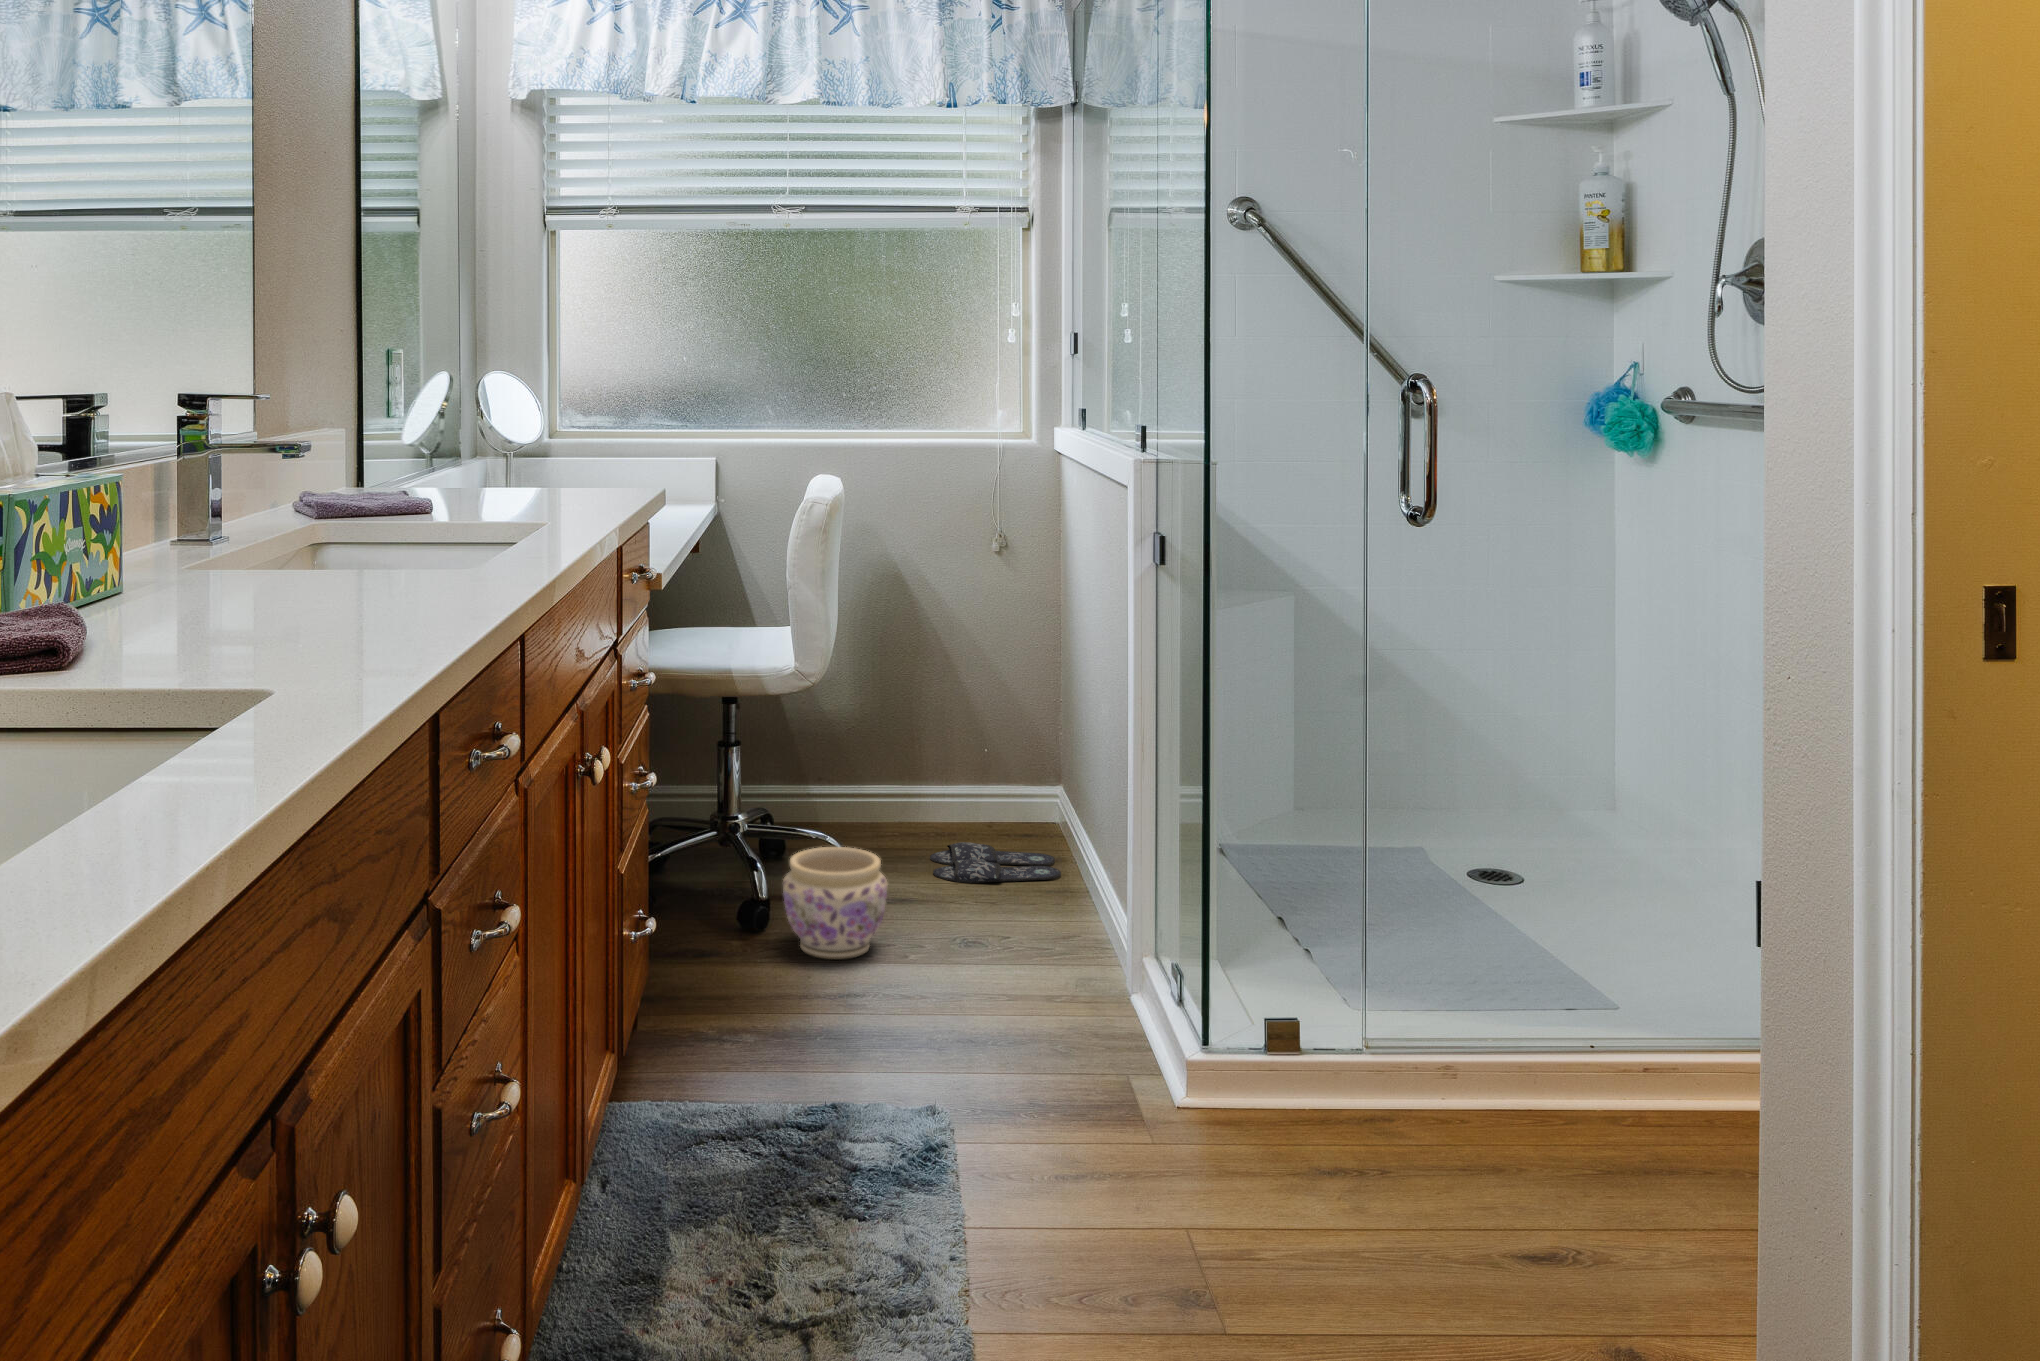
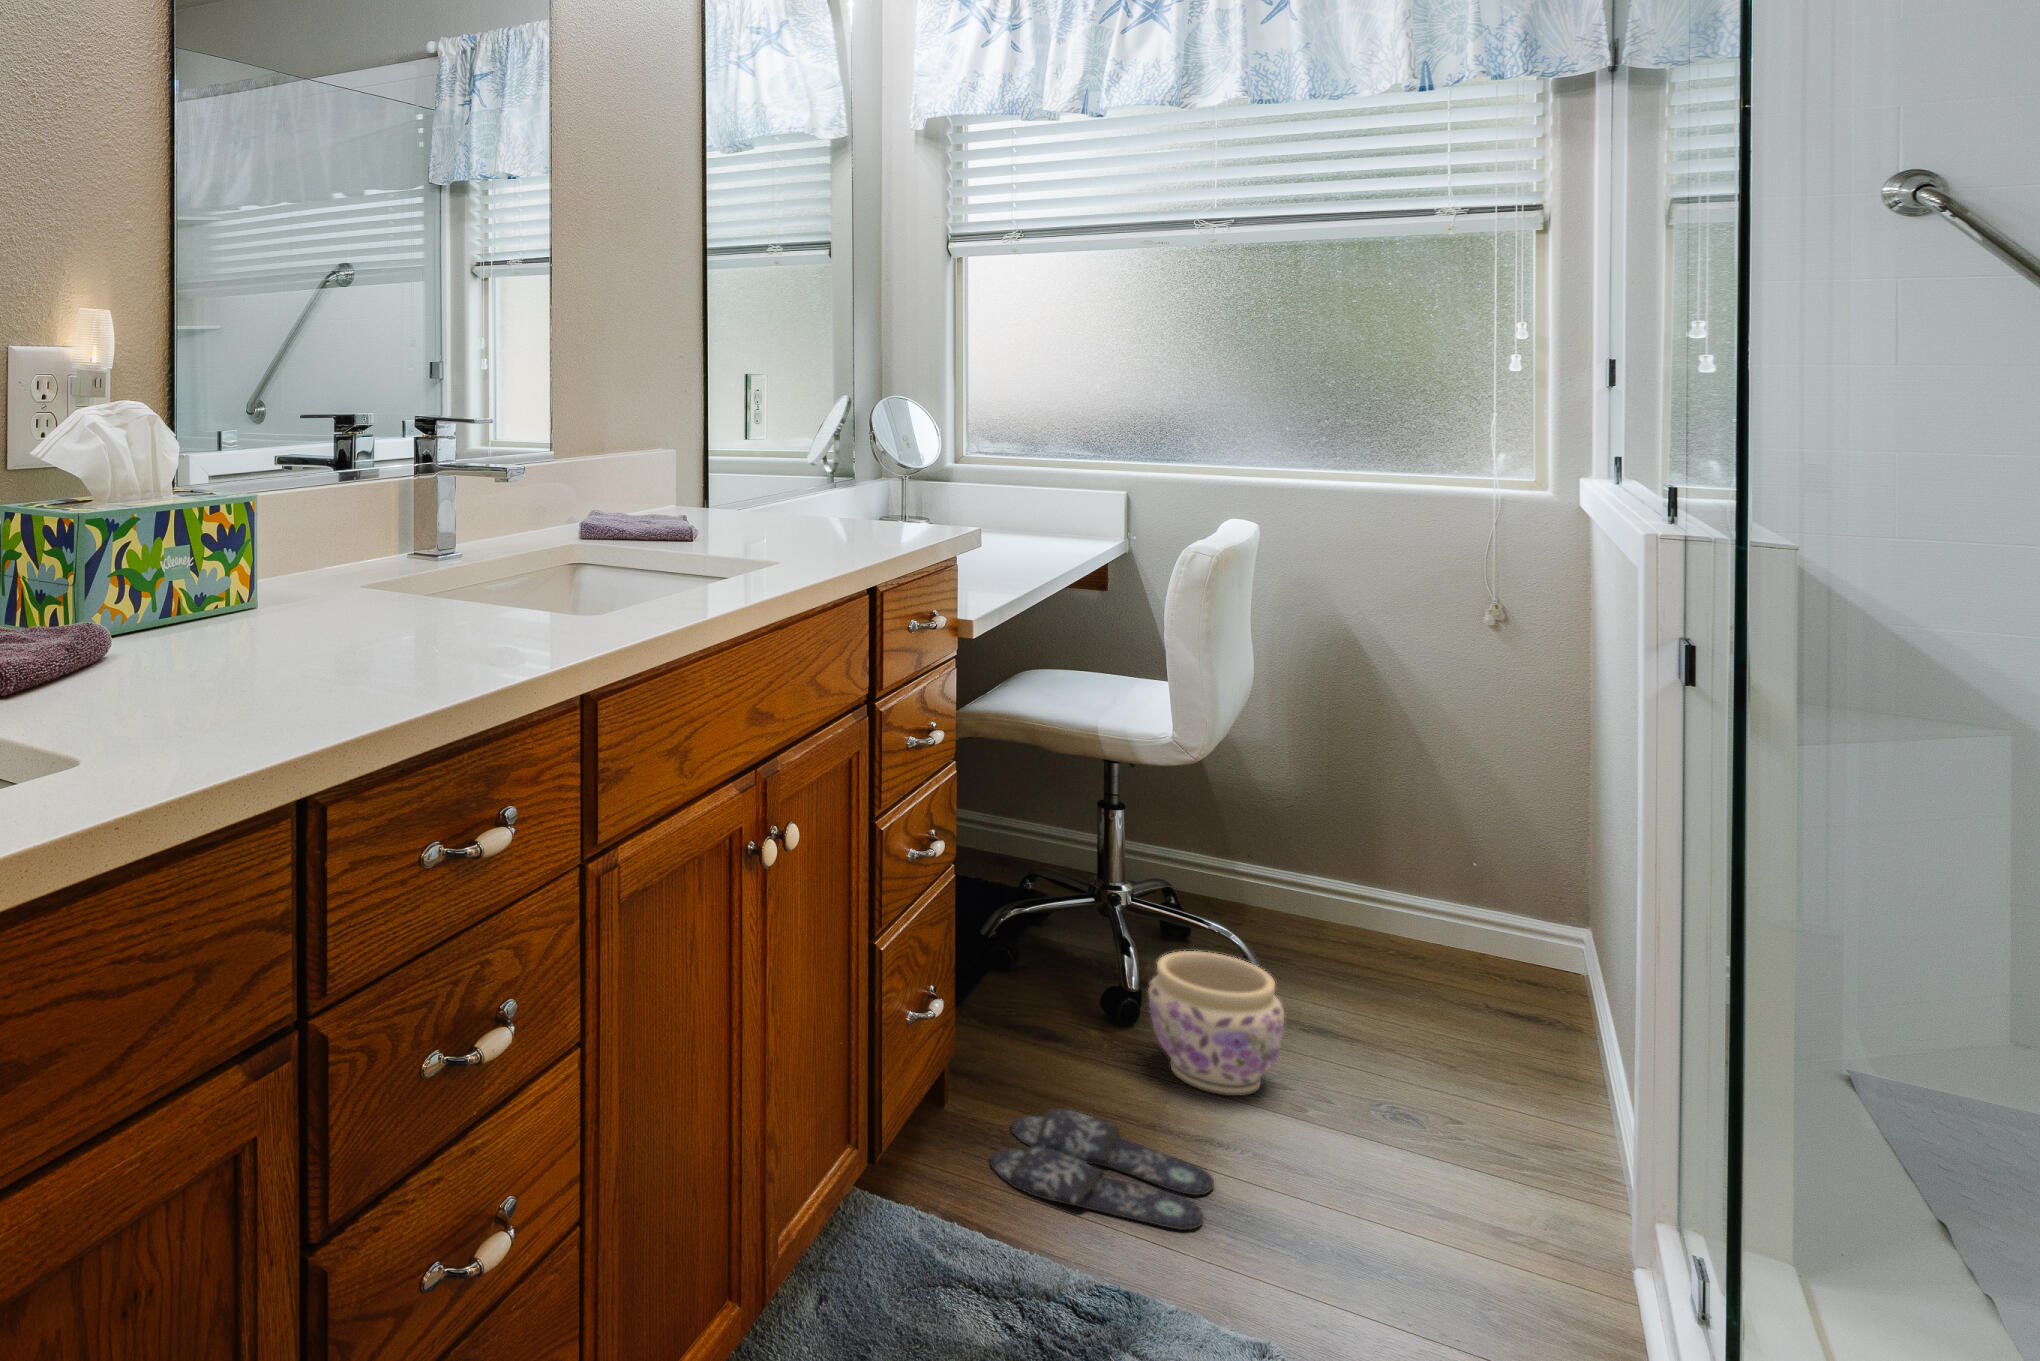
slippers: present [930,842,1061,883] -> present [990,1109,1214,1230]

